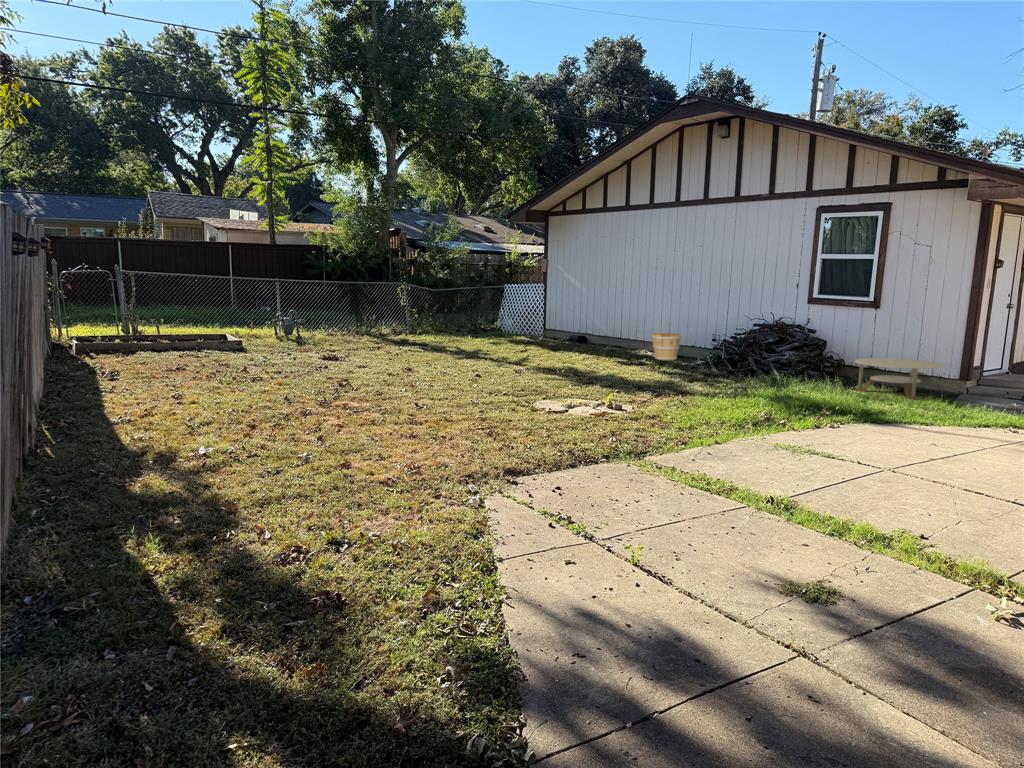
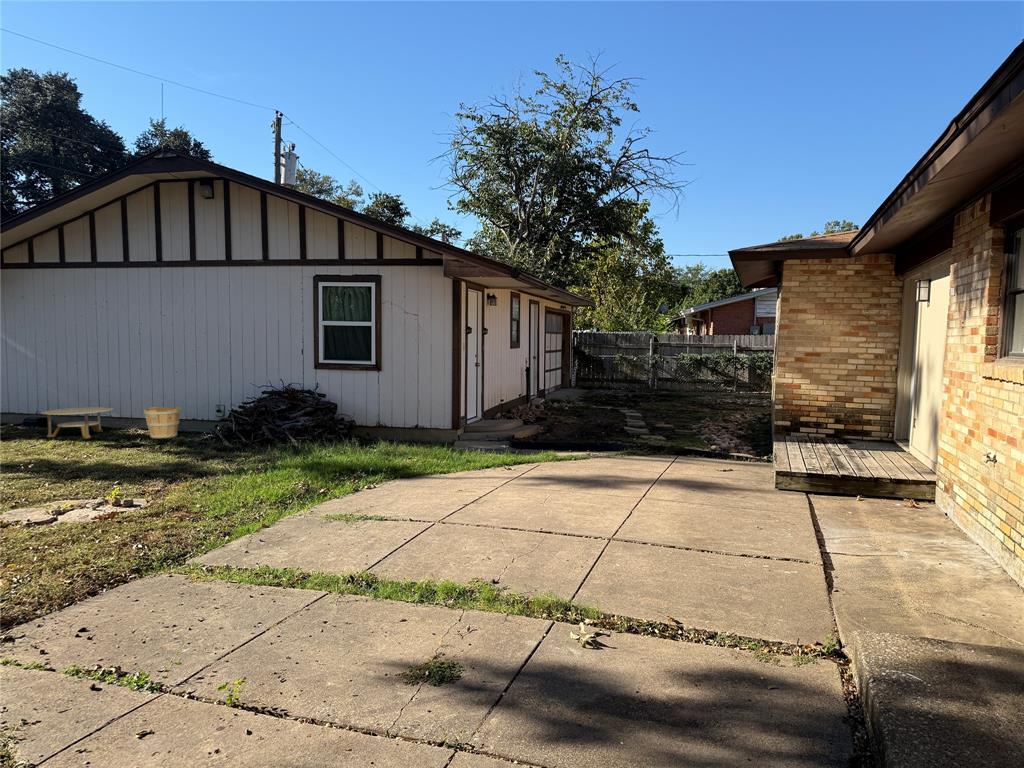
round table: present [855,358,941,400] -> present [41,407,113,438]

